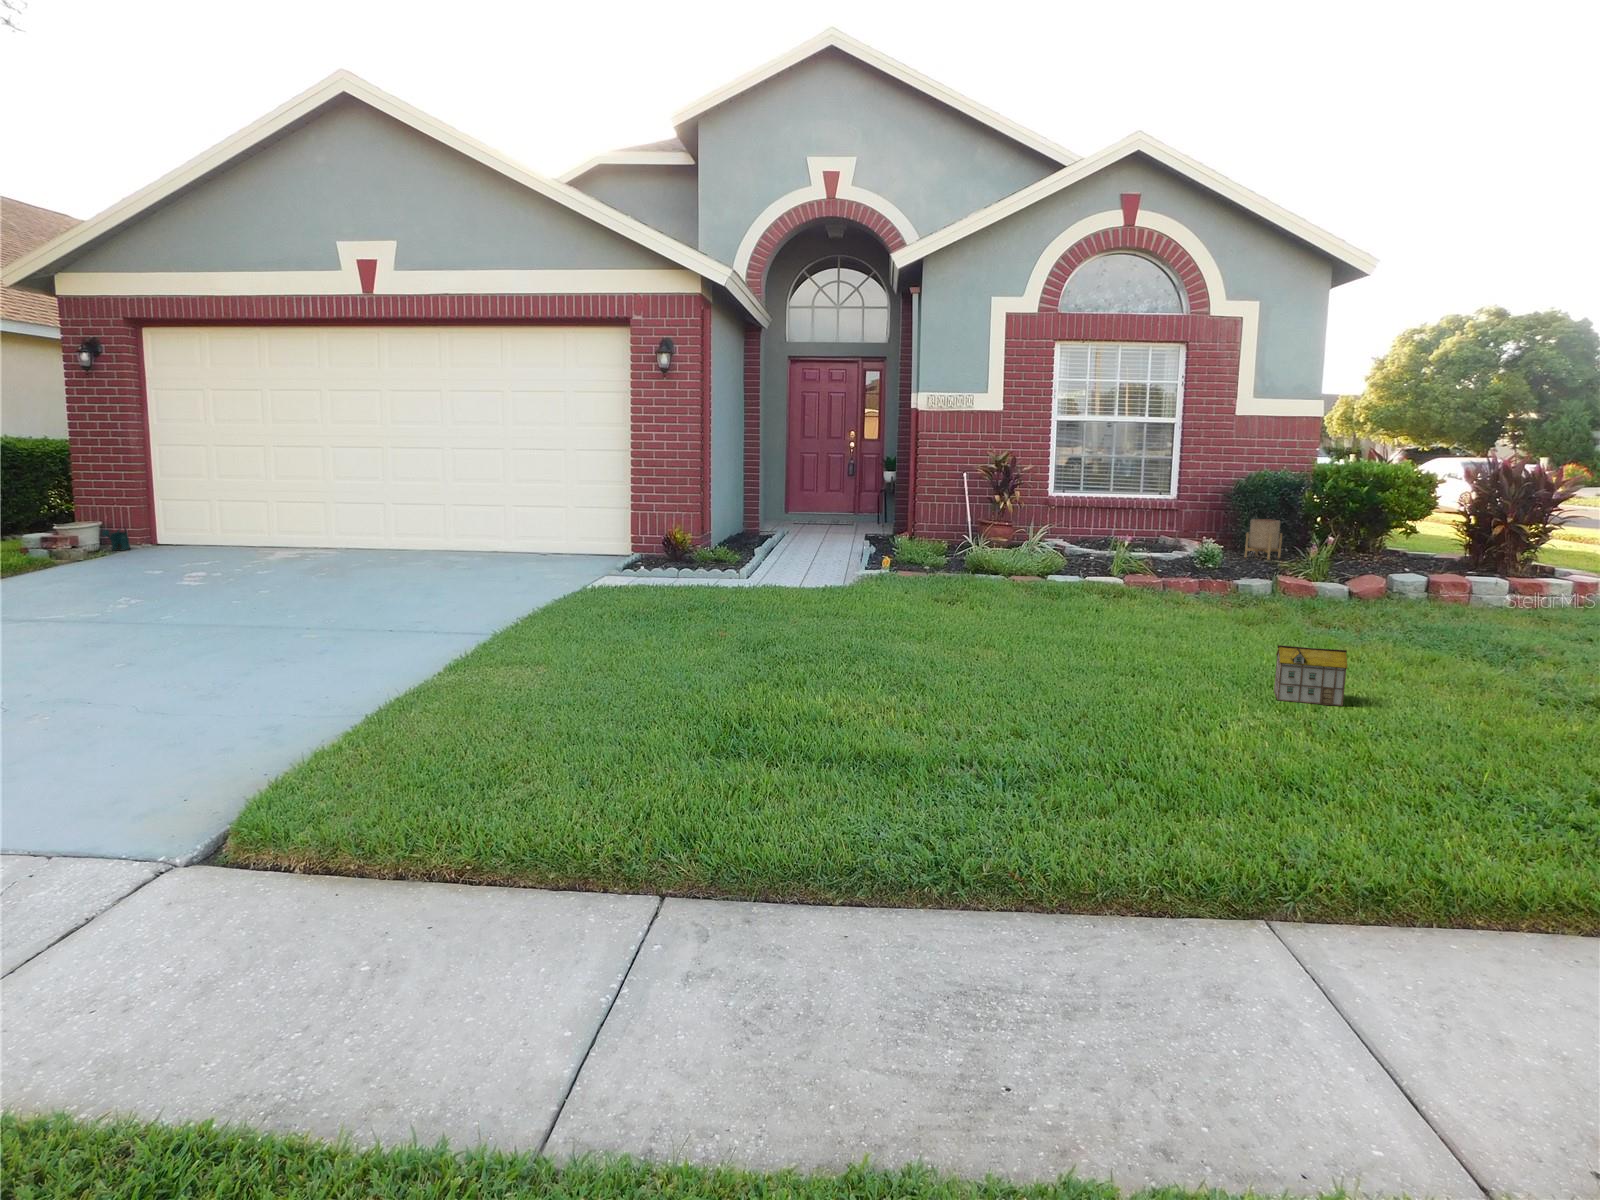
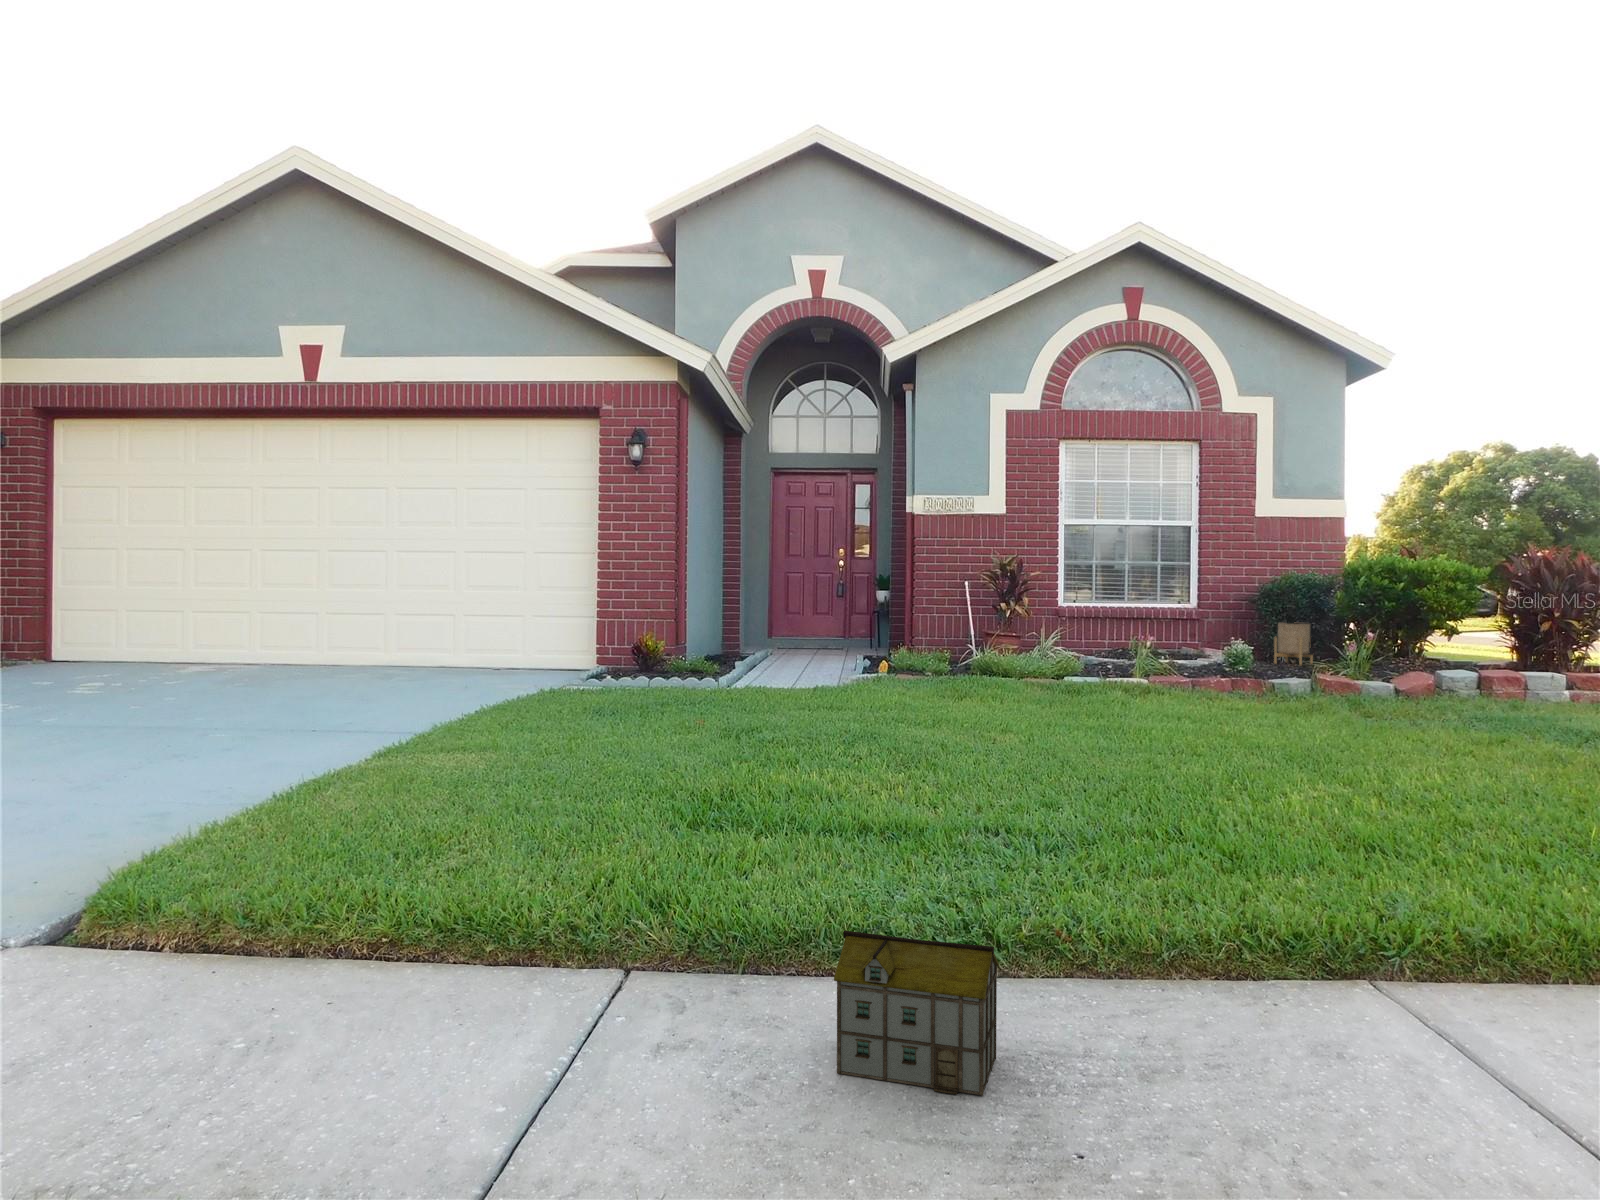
watering can: present [102,528,130,551] -> none [24,644,55,669]
toy house: present [1274,645,1348,706] -> present [834,931,999,1096]

